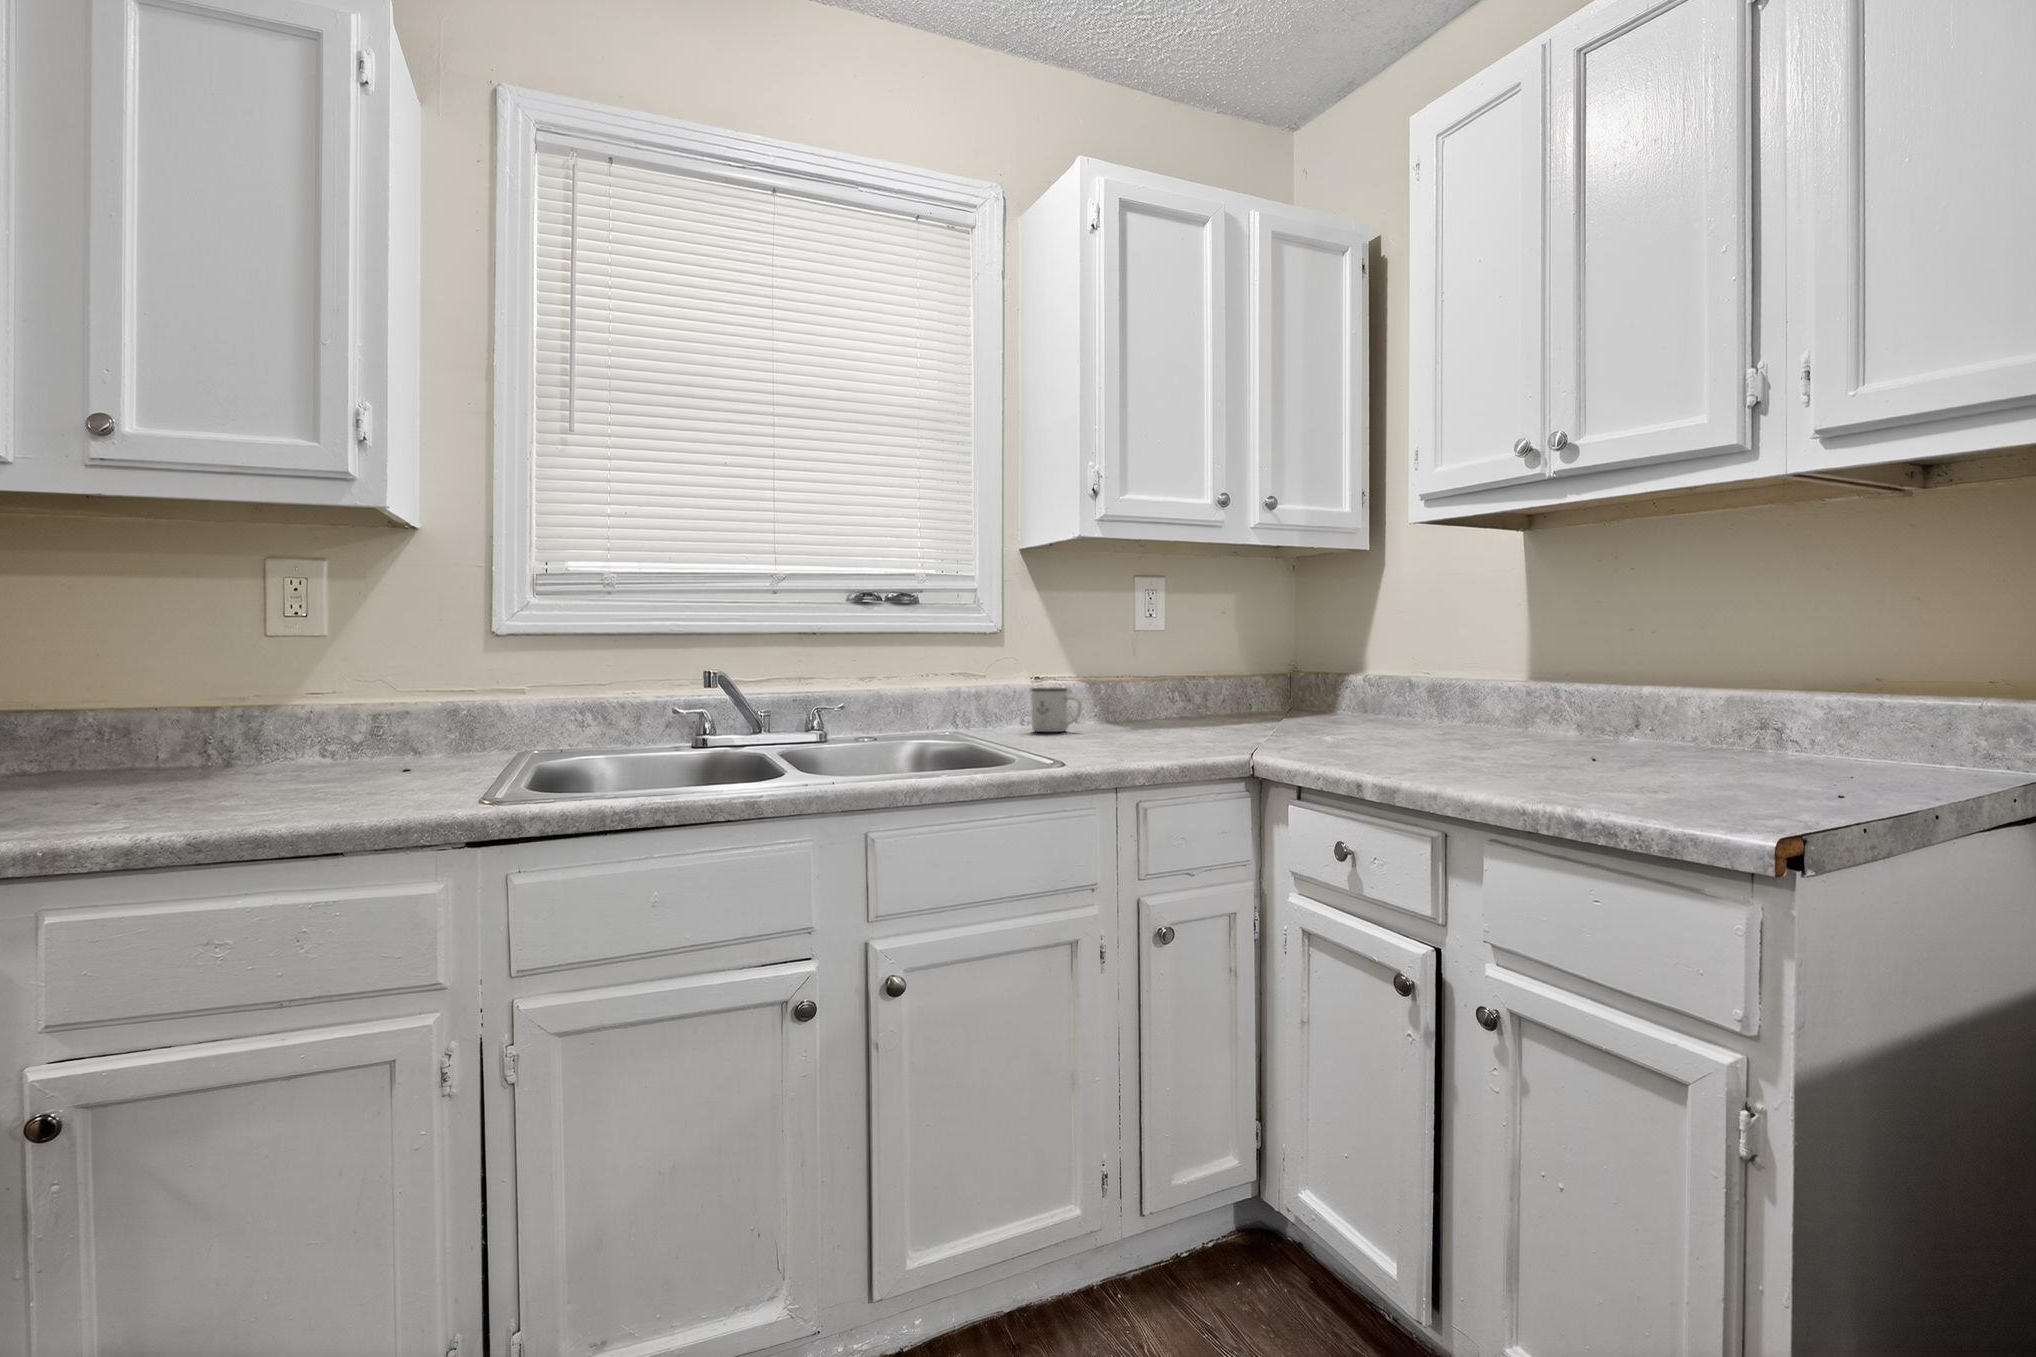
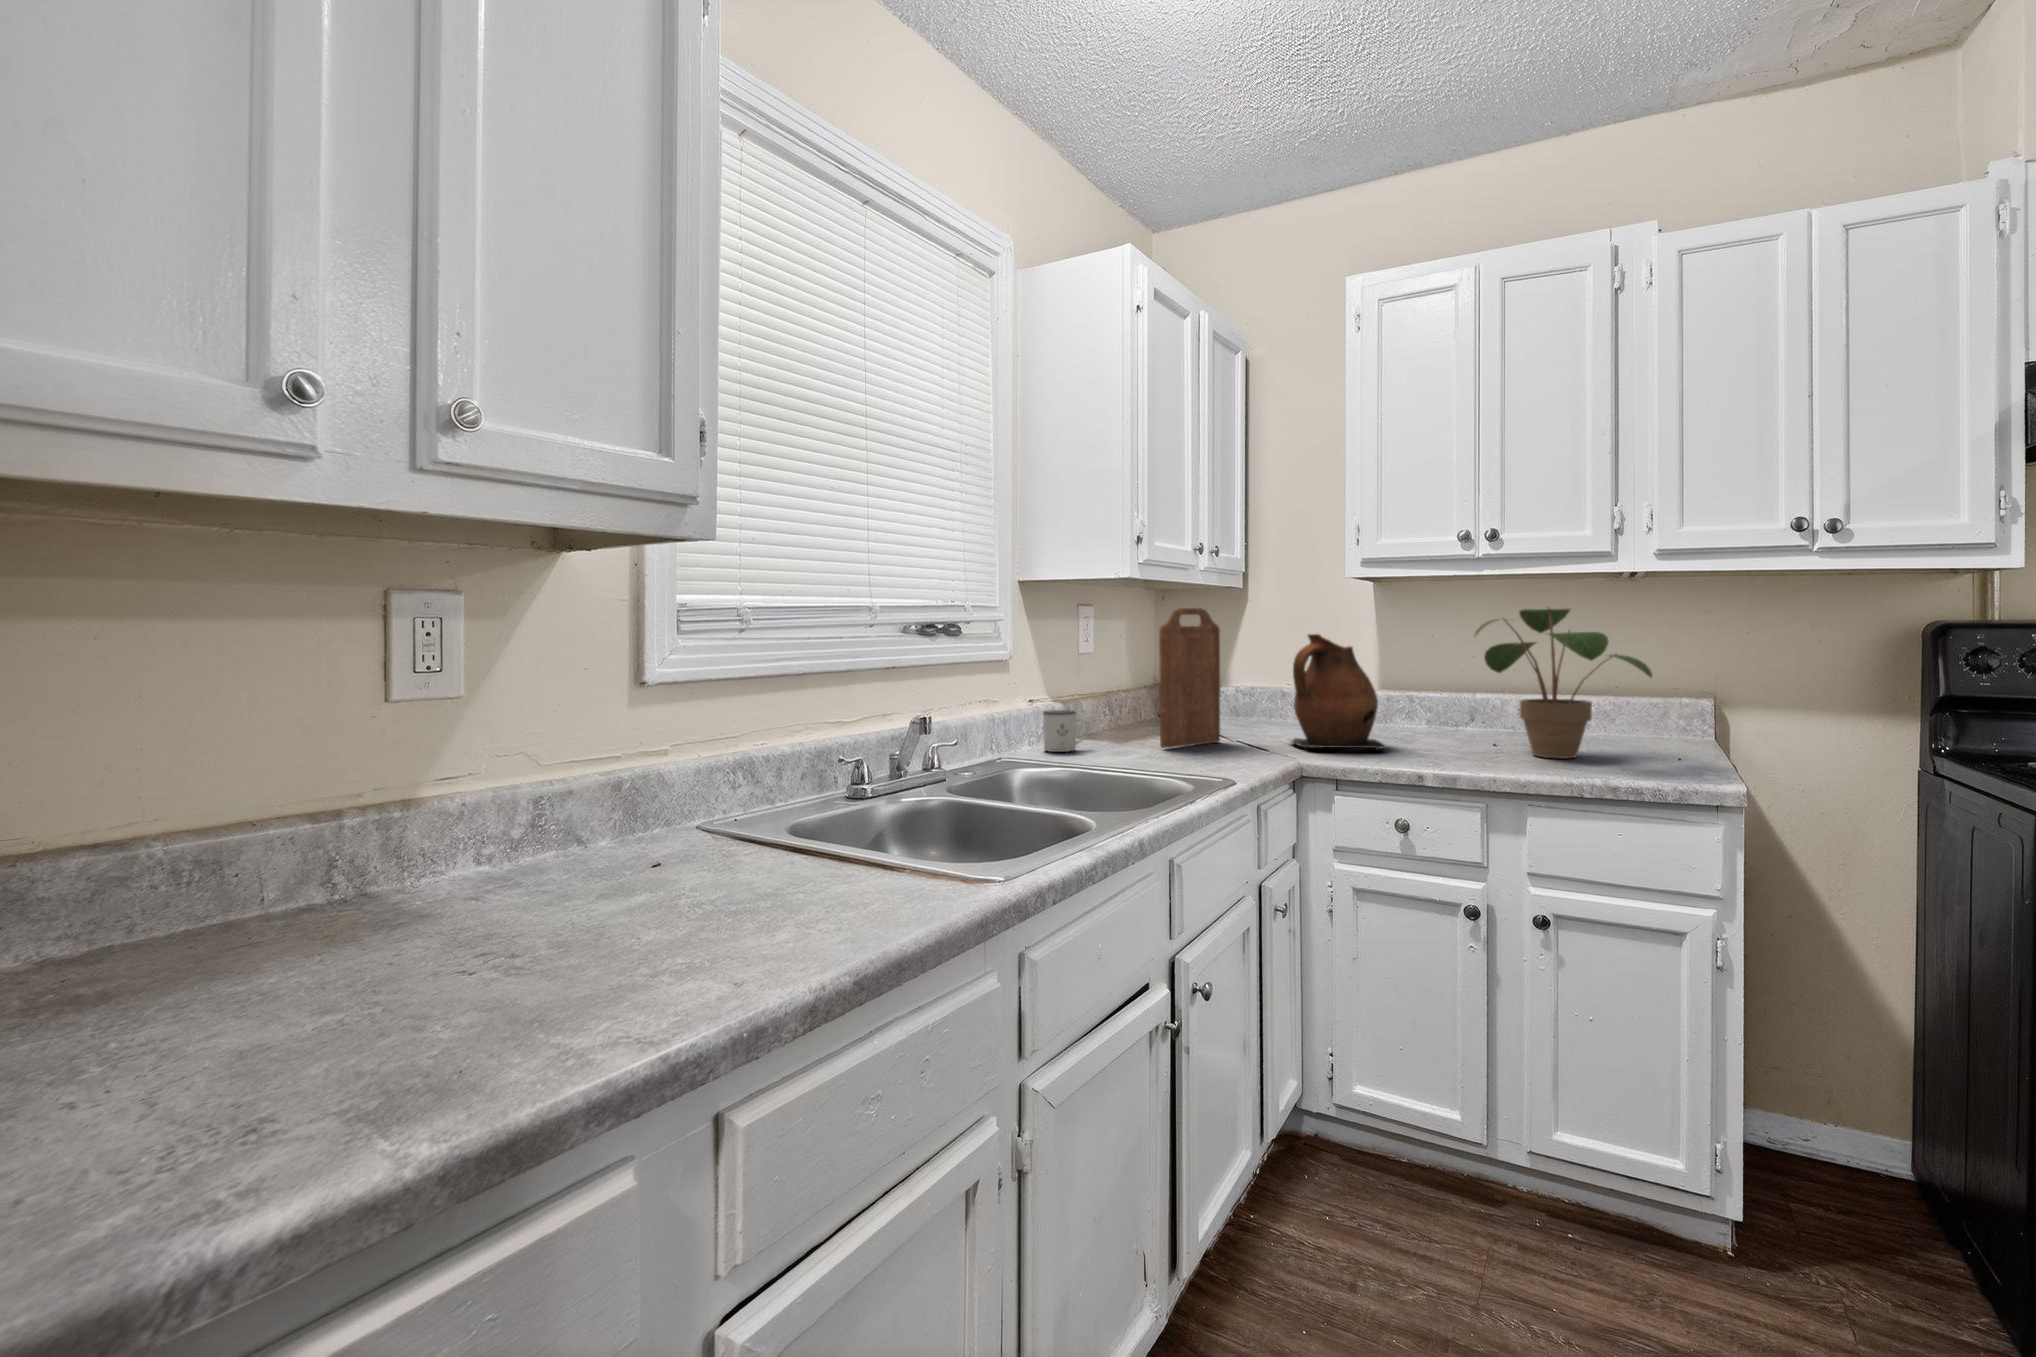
potted plant: none [1491,542,1753,776] -> present [1475,607,1652,758]
cutting board: none [1147,570,1243,735] -> present [1159,608,1220,748]
ceramic pitcher: none [1287,596,1436,751] -> present [1292,634,1386,750]

